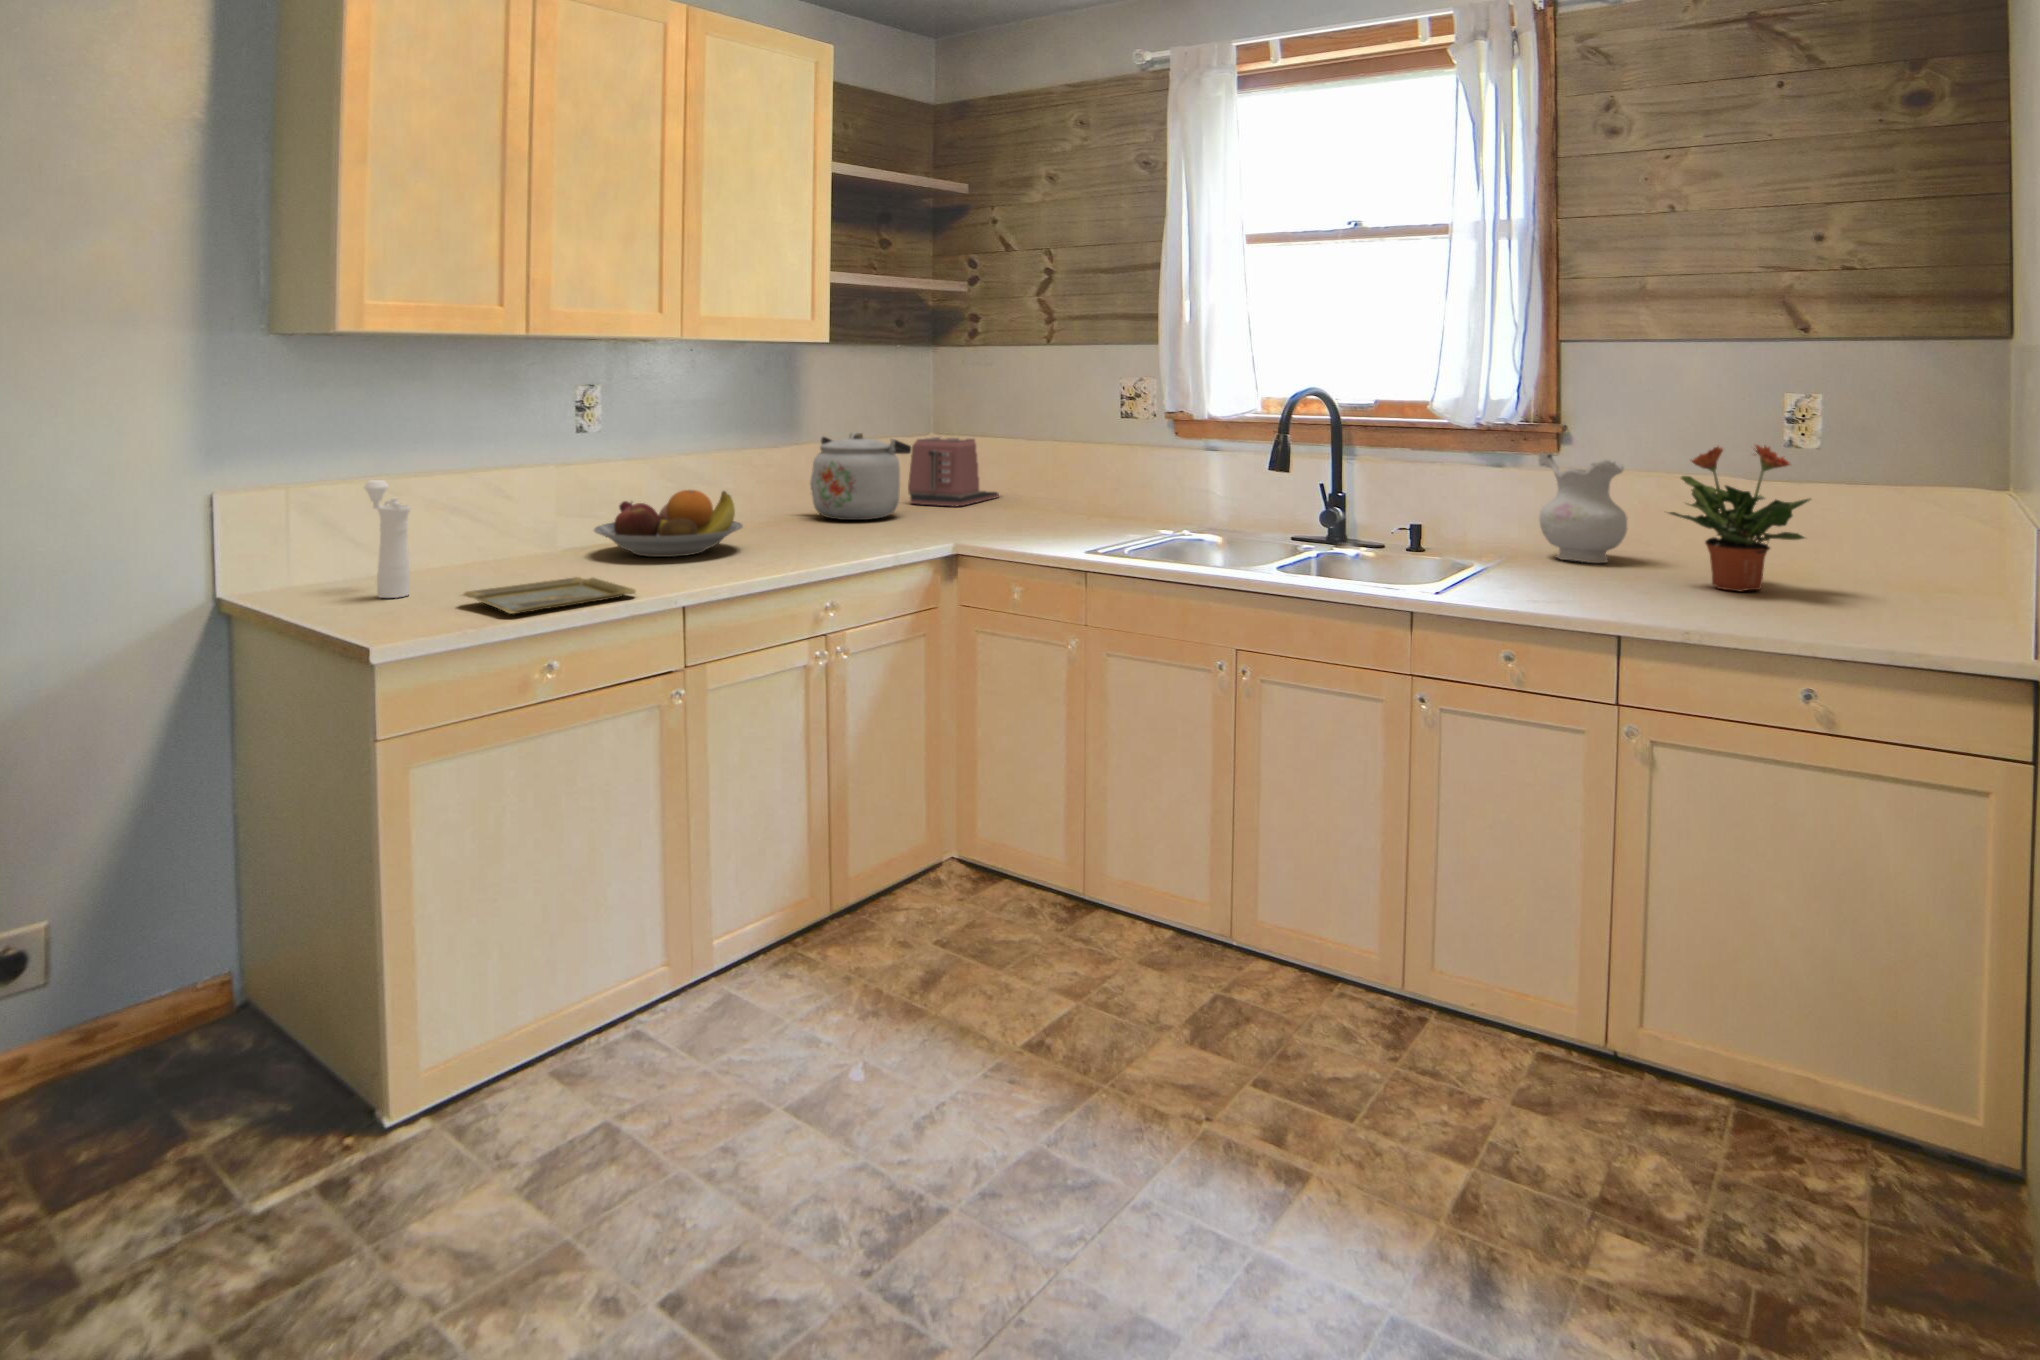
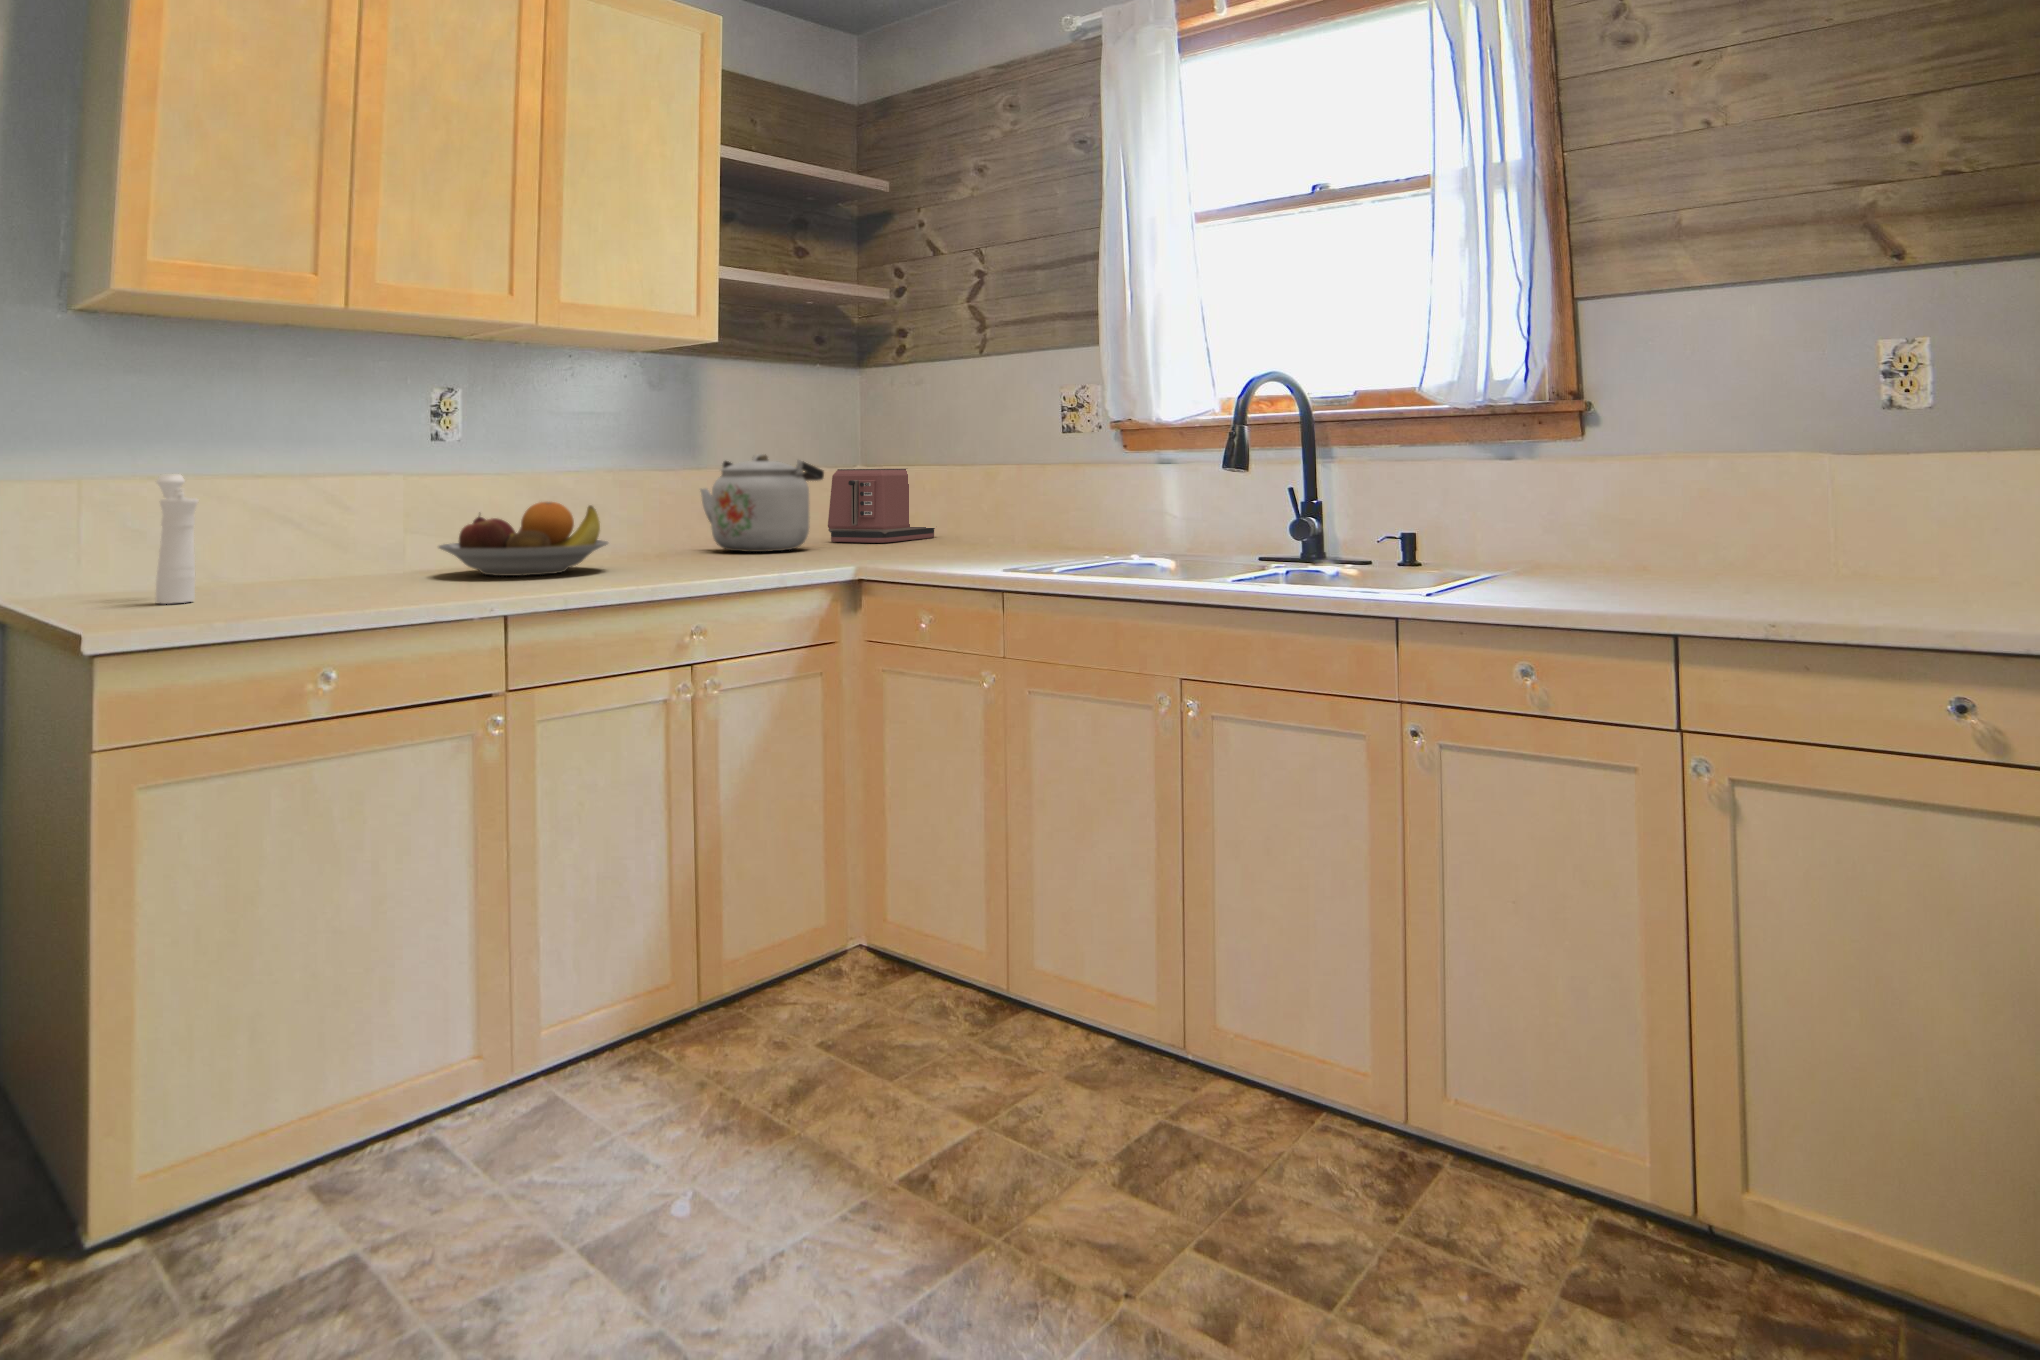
potted plant: present [1669,445,1811,591] -> none [1728,396,1934,590]
ceramic pitcher: present [1538,454,1628,563] -> none [1553,438,1682,571]
tray: present [462,577,636,614] -> none [234,584,443,613]

